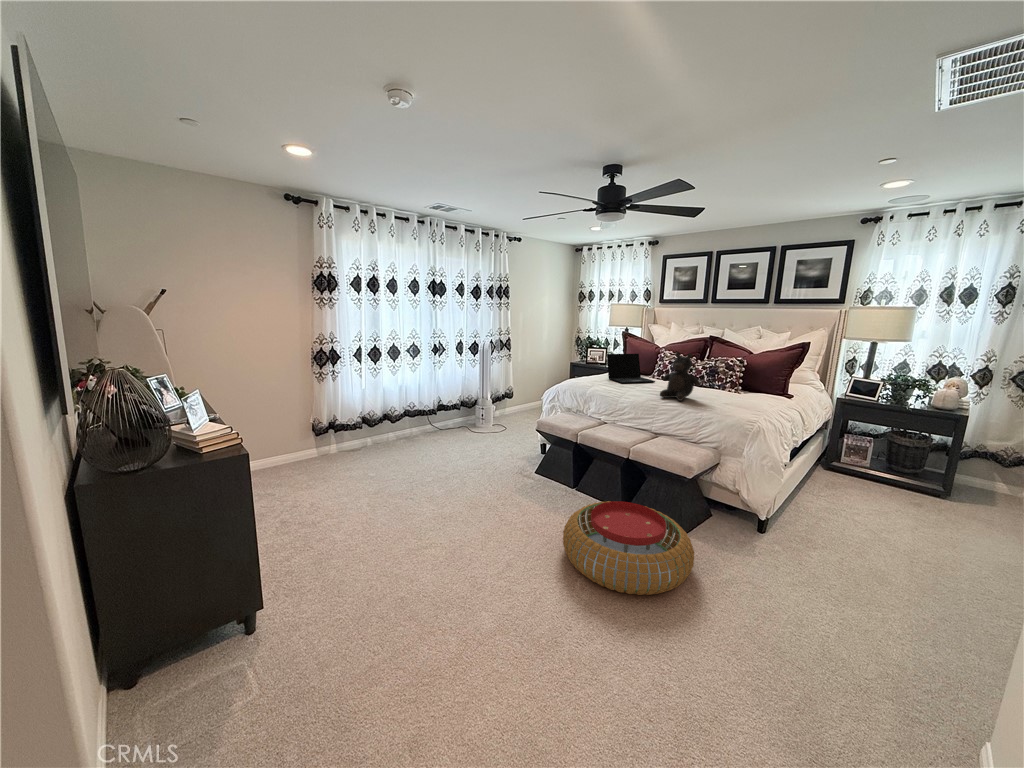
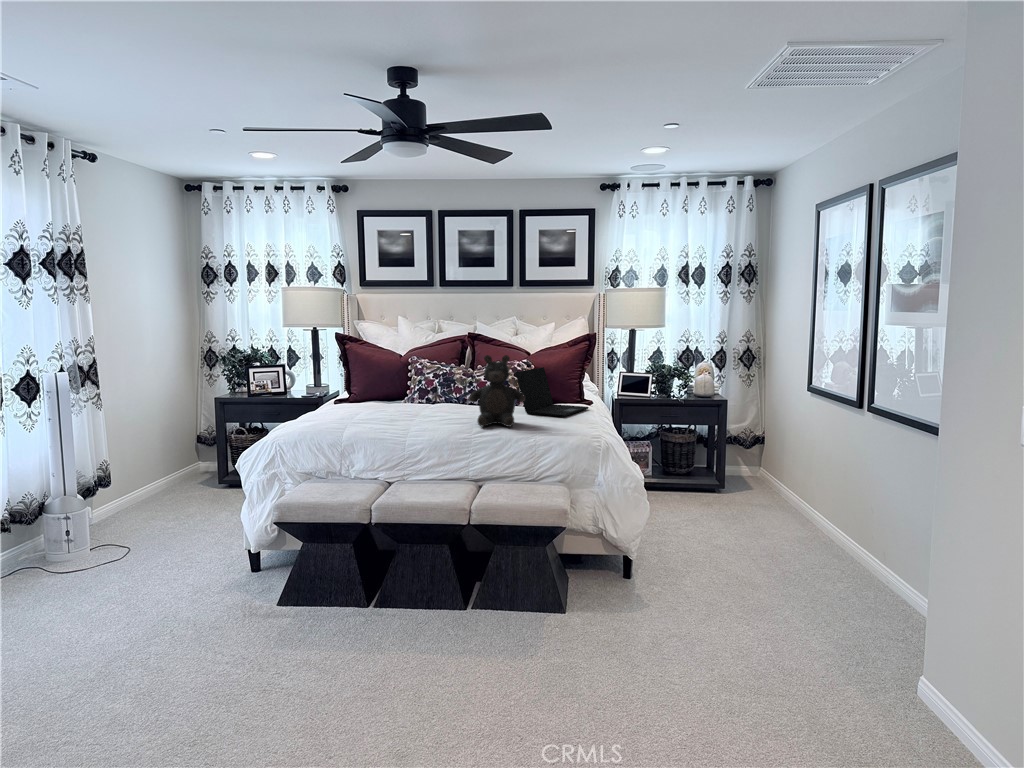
laptop: present [607,354,655,383] -> present [516,367,589,417]
pouf: present [563,501,694,595] -> none [462,590,662,730]

